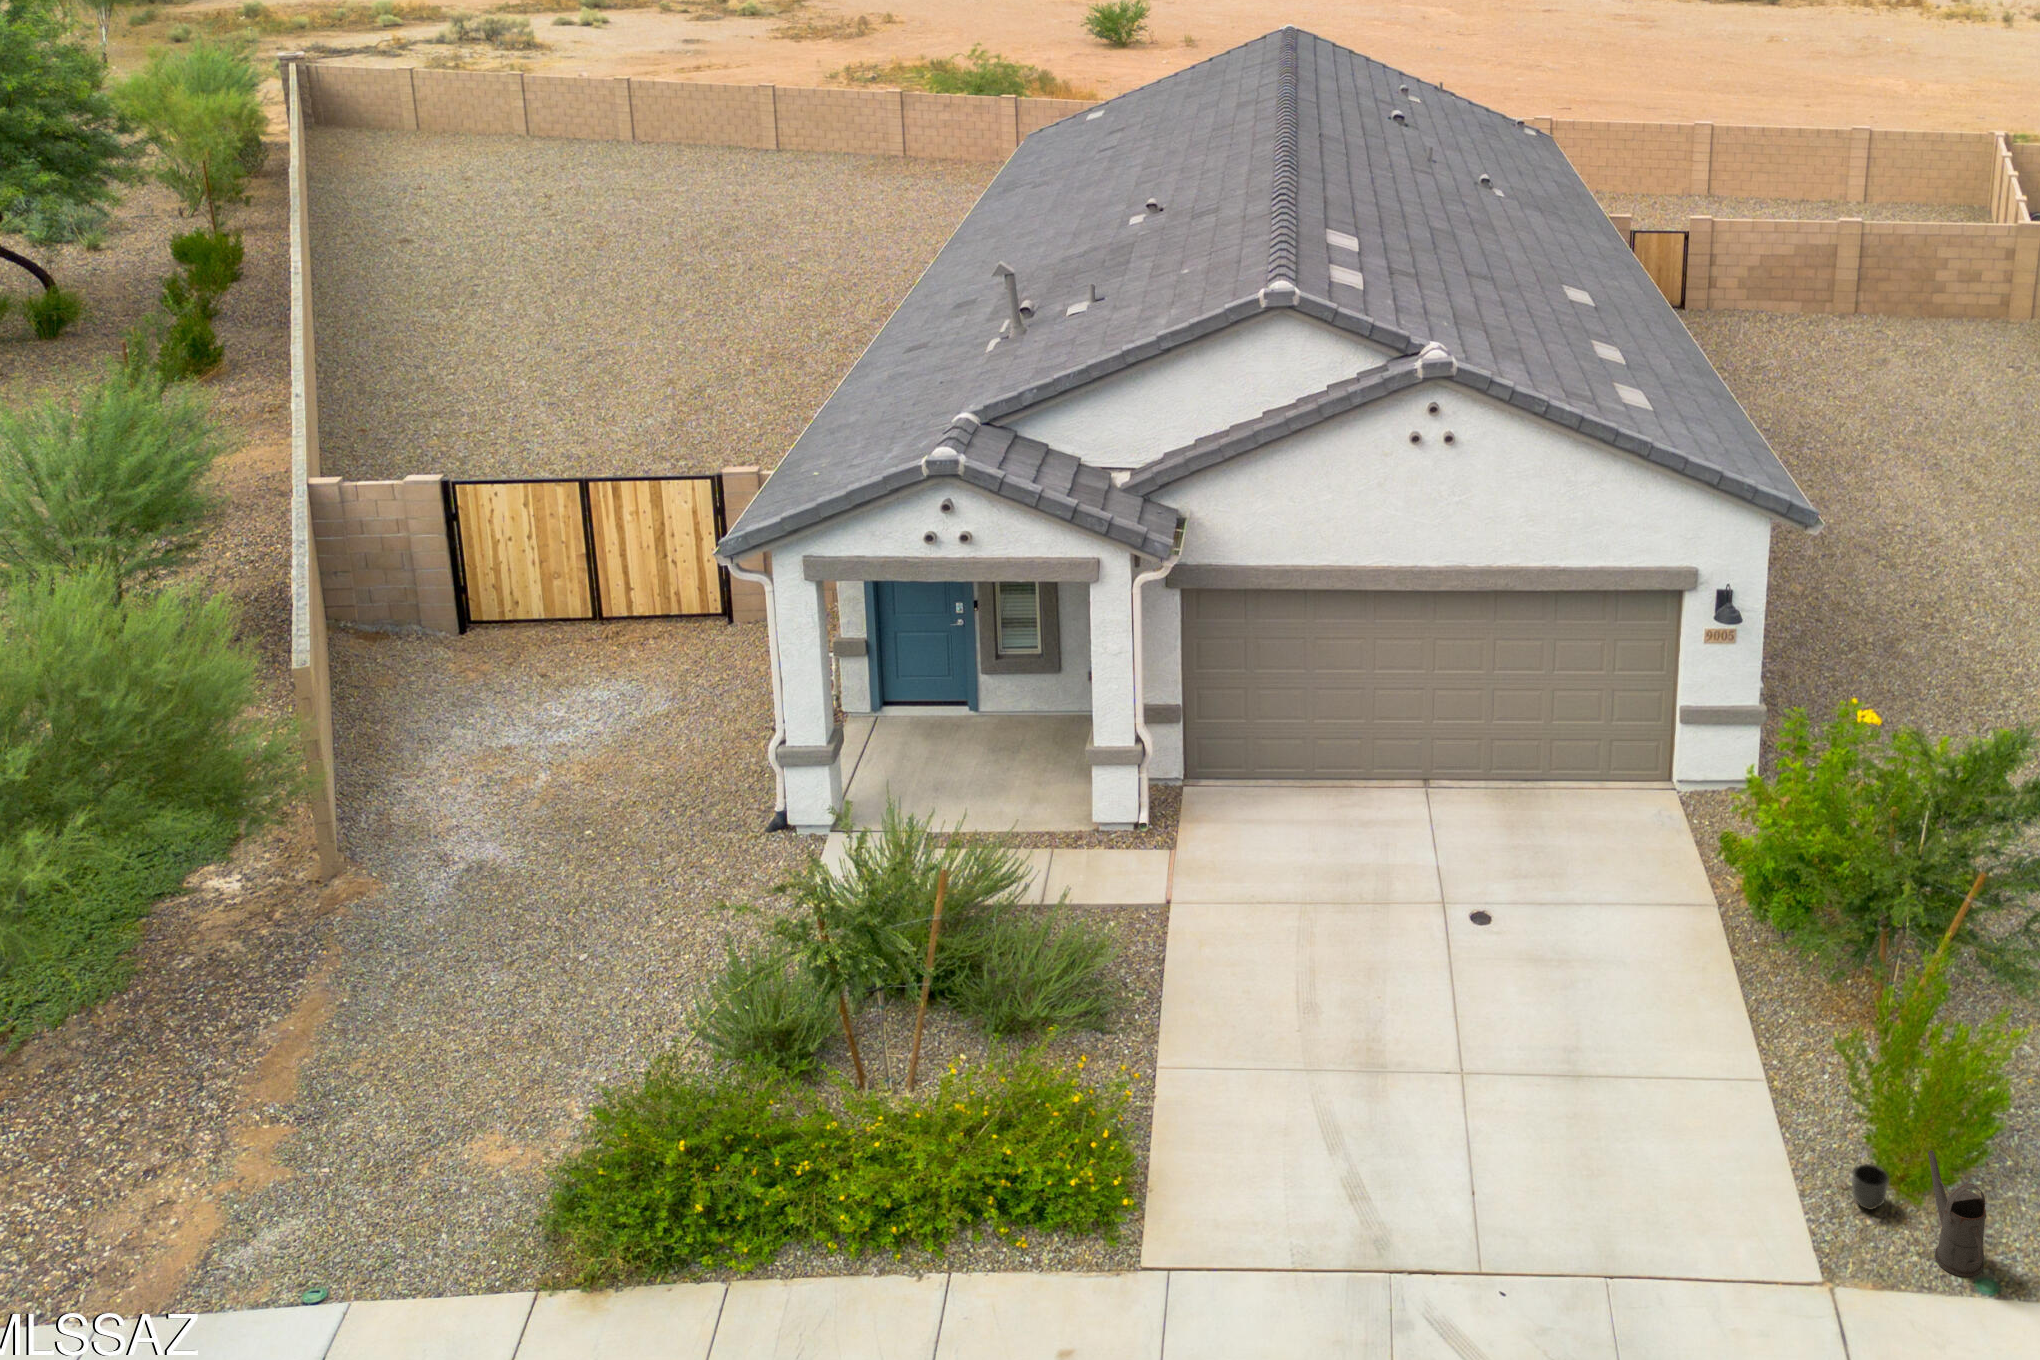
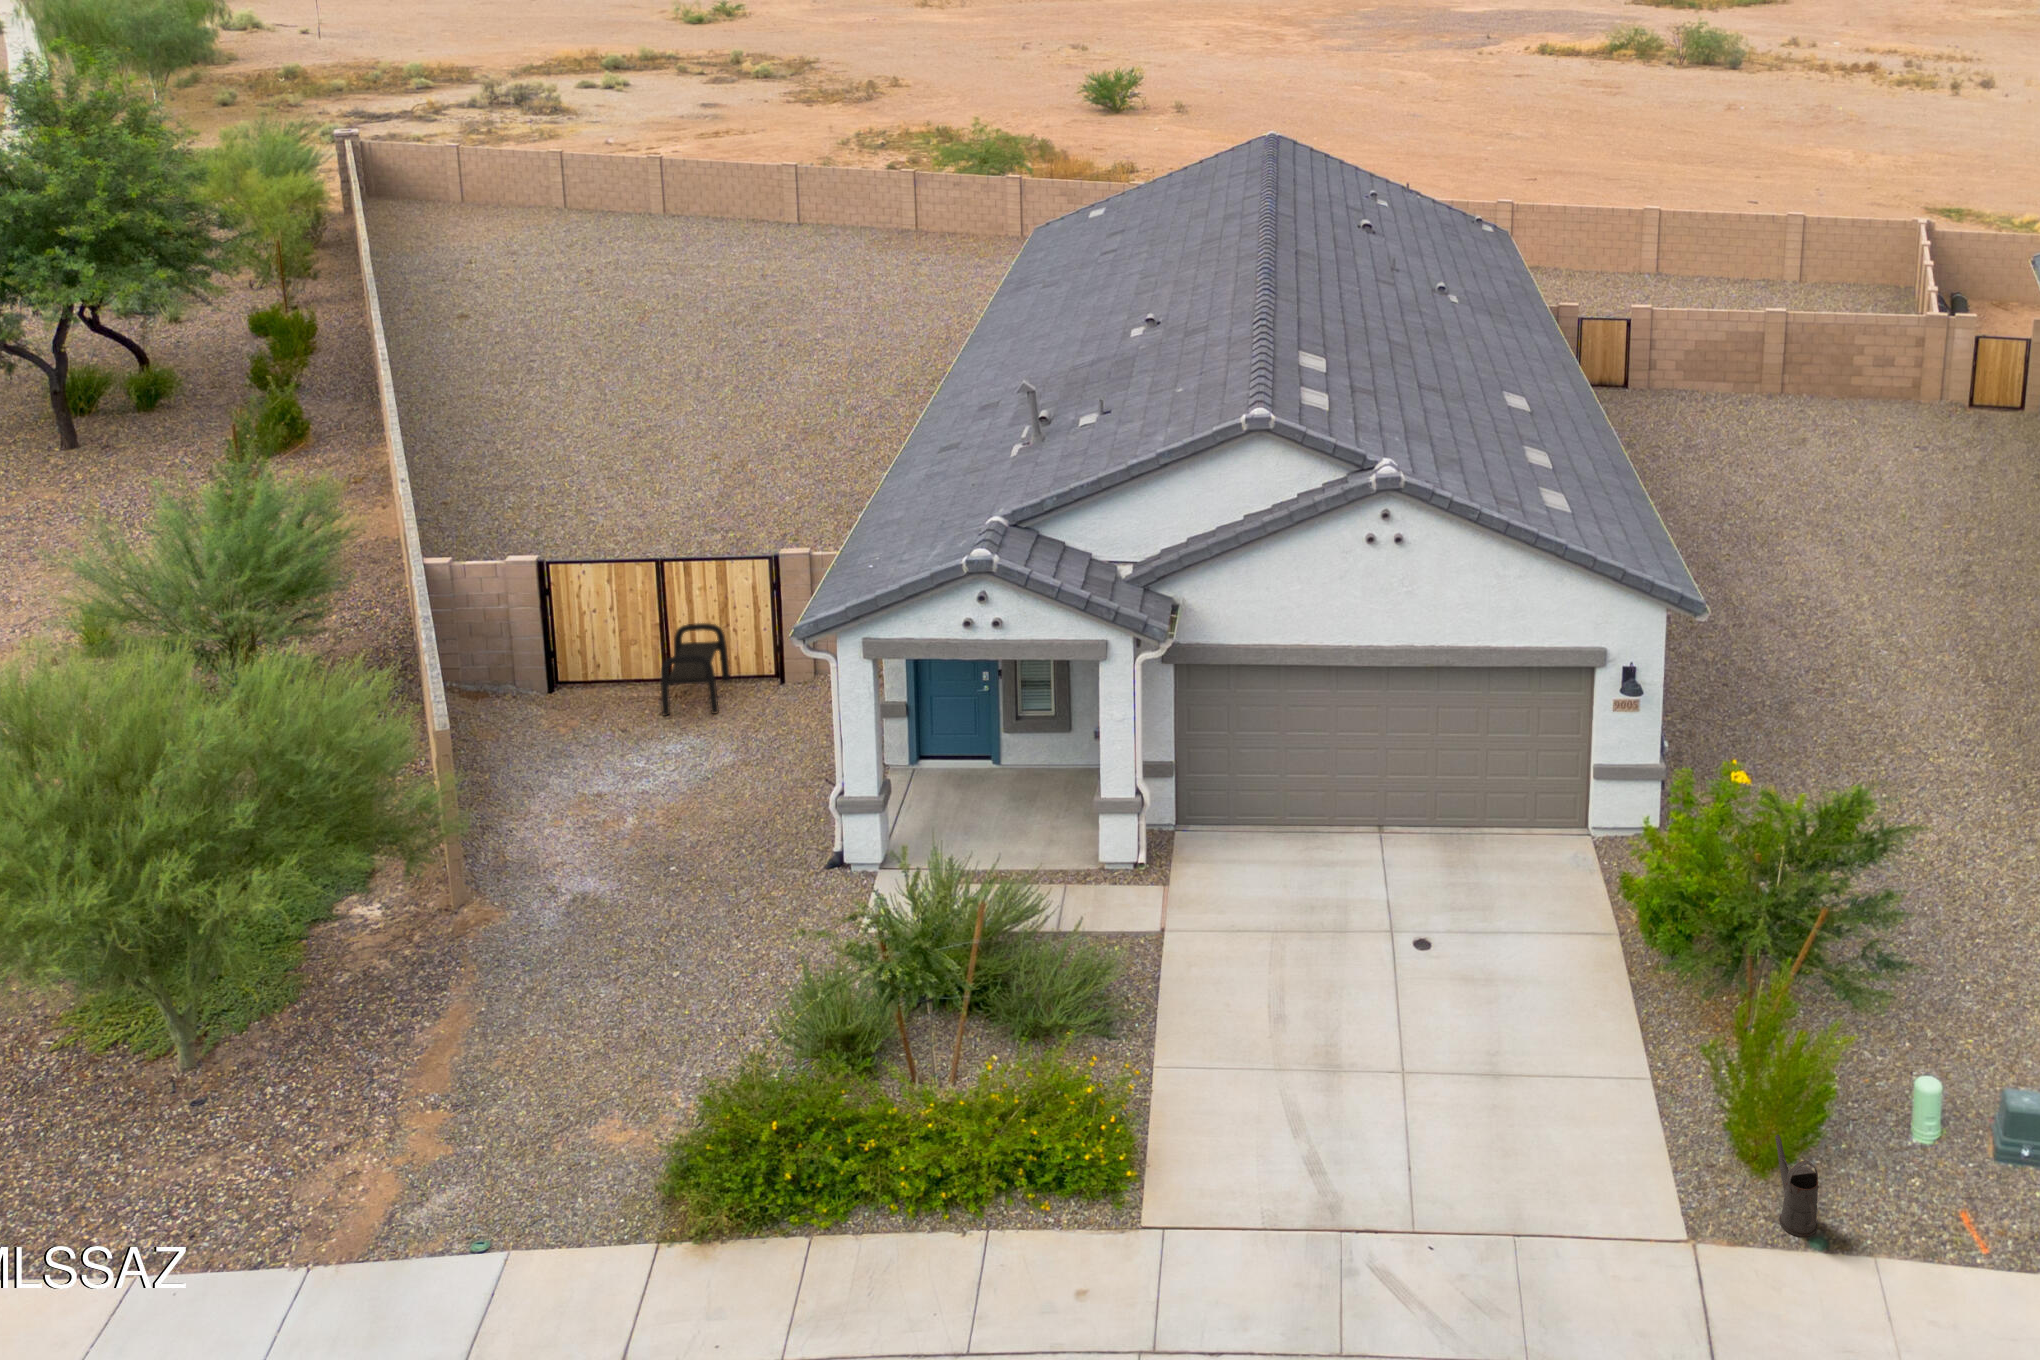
bench: none [587,554,672,660] -> present [661,623,730,715]
planter: present [1852,1164,1889,1210] -> none [1716,1147,1745,1184]

